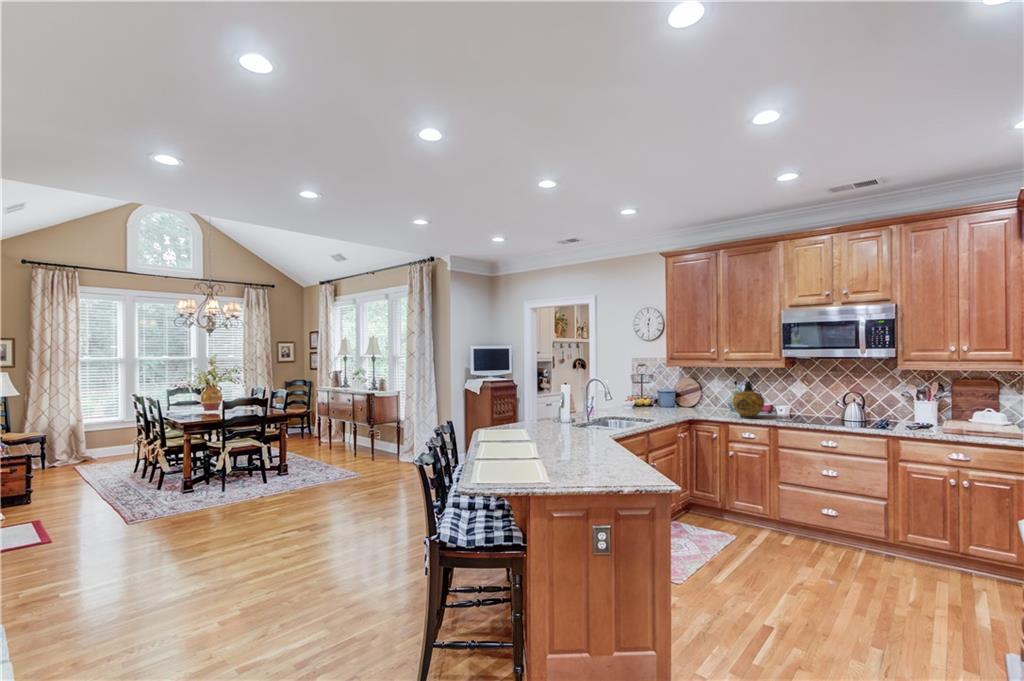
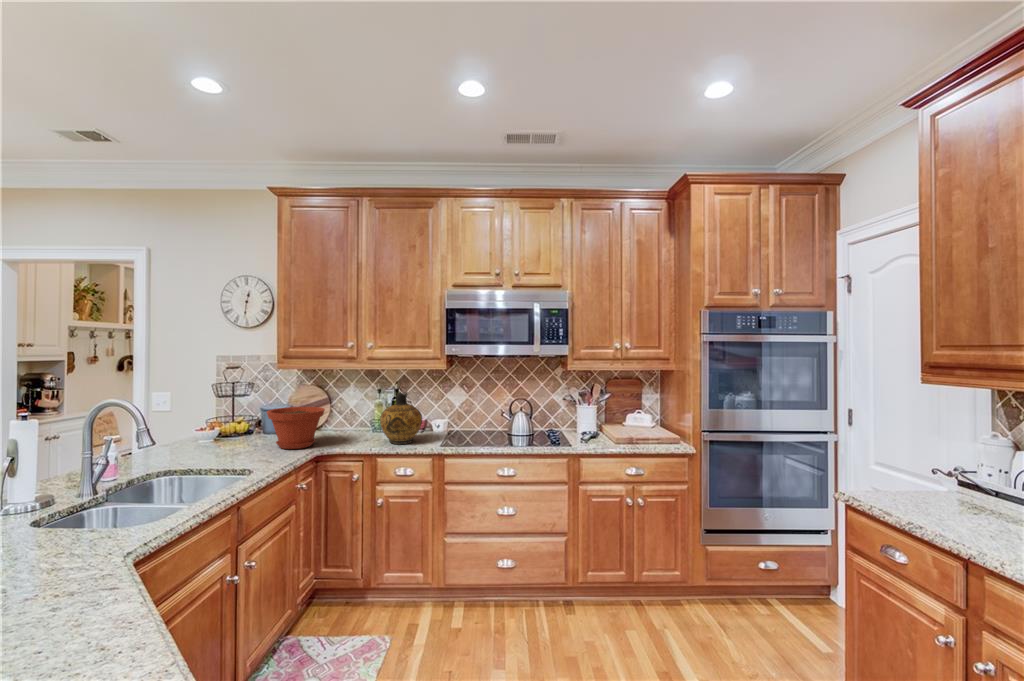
plant pot: none [661,390,696,414] -> present [267,407,325,449]

